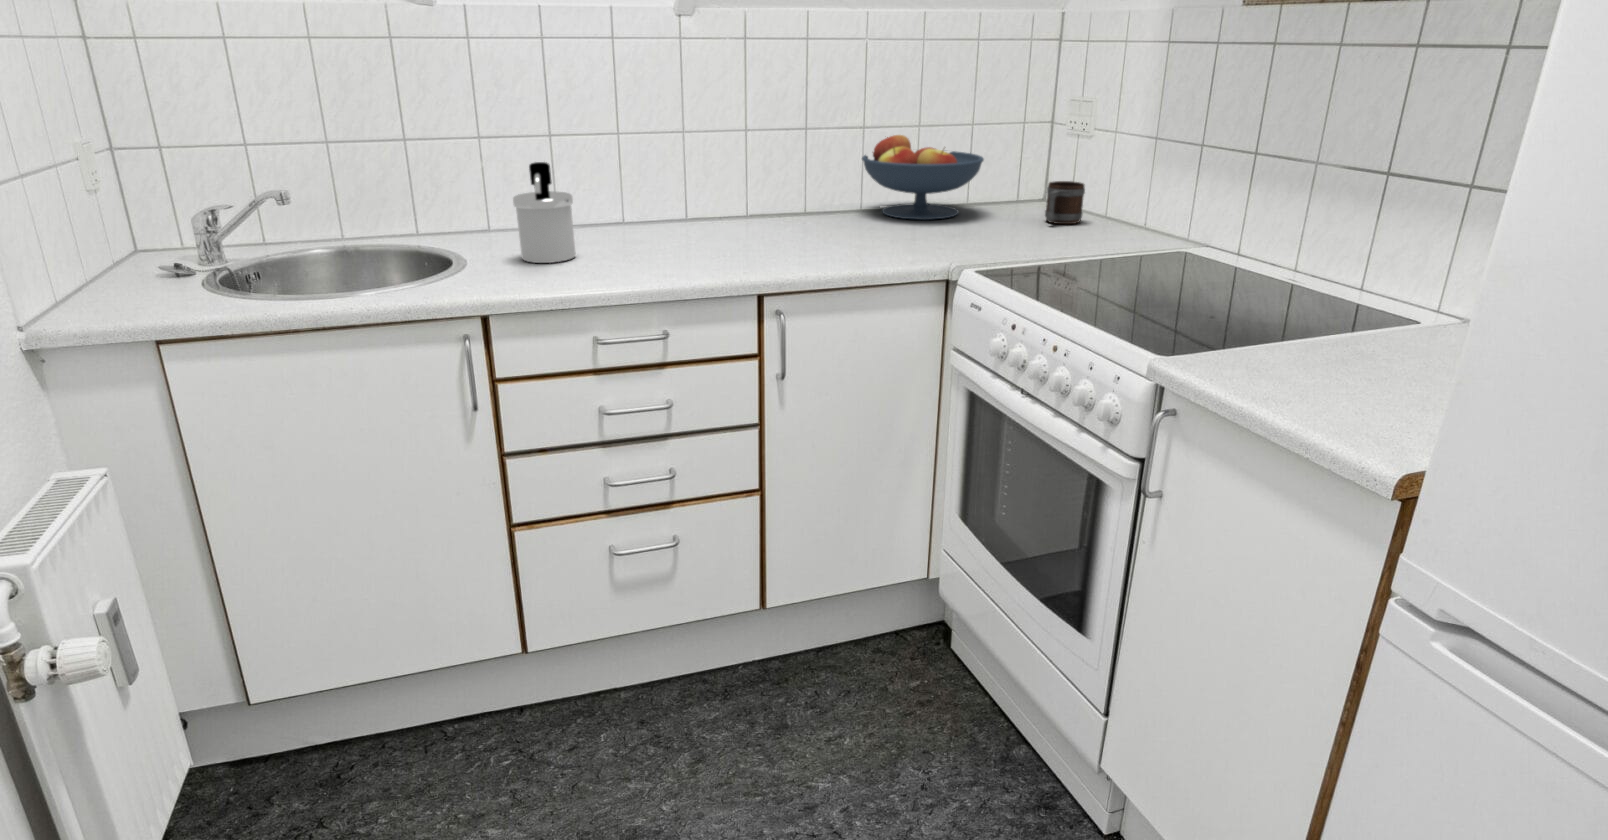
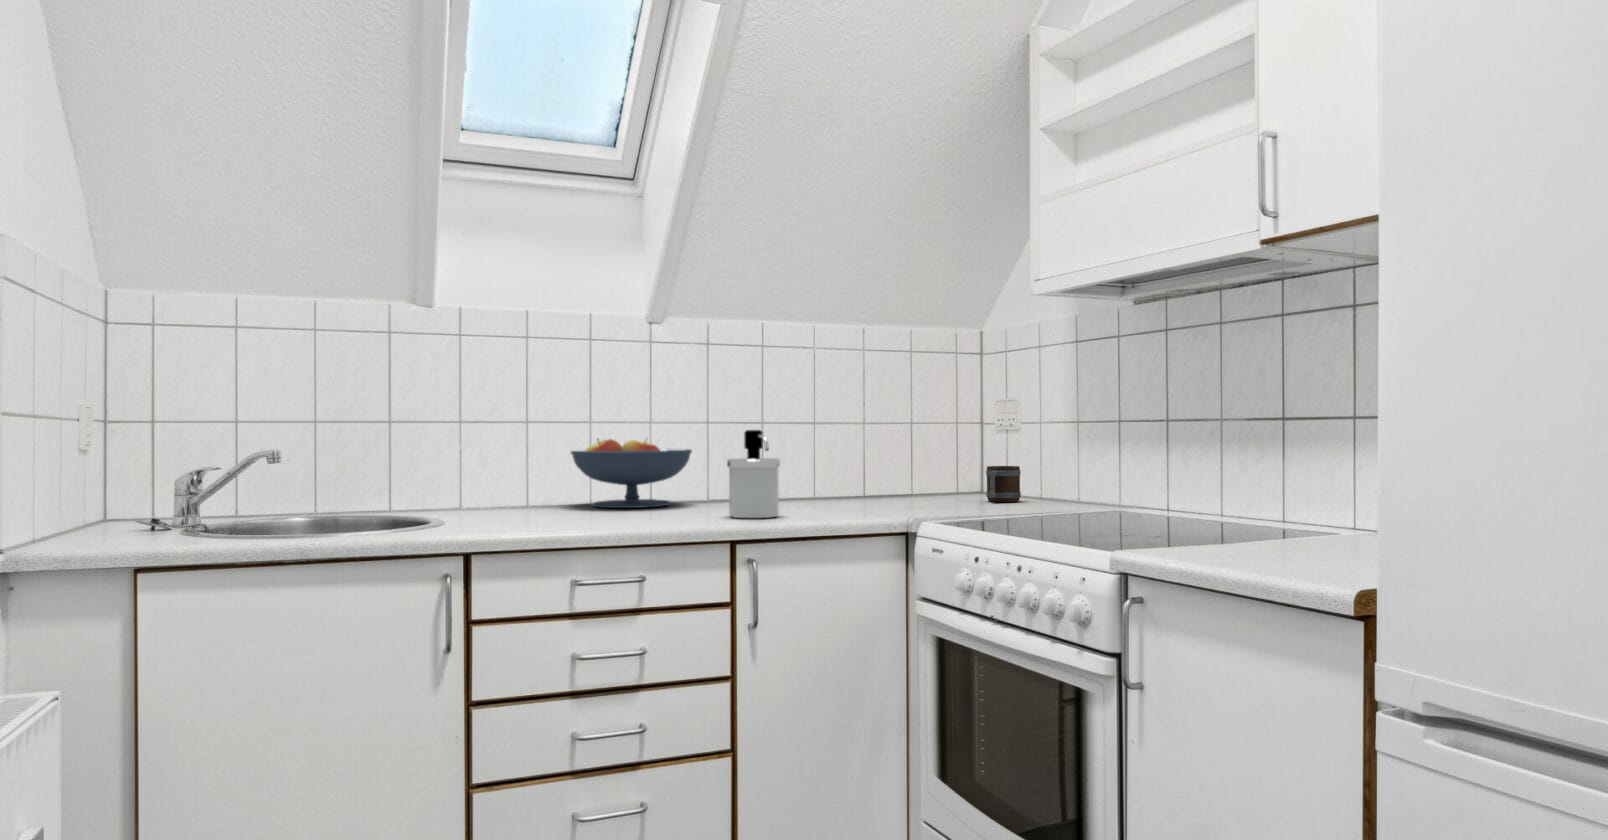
fruit bowl: present [862,135,984,220] -> present [571,439,692,508]
soap dispenser: present [513,162,576,263] -> present [727,430,780,518]

